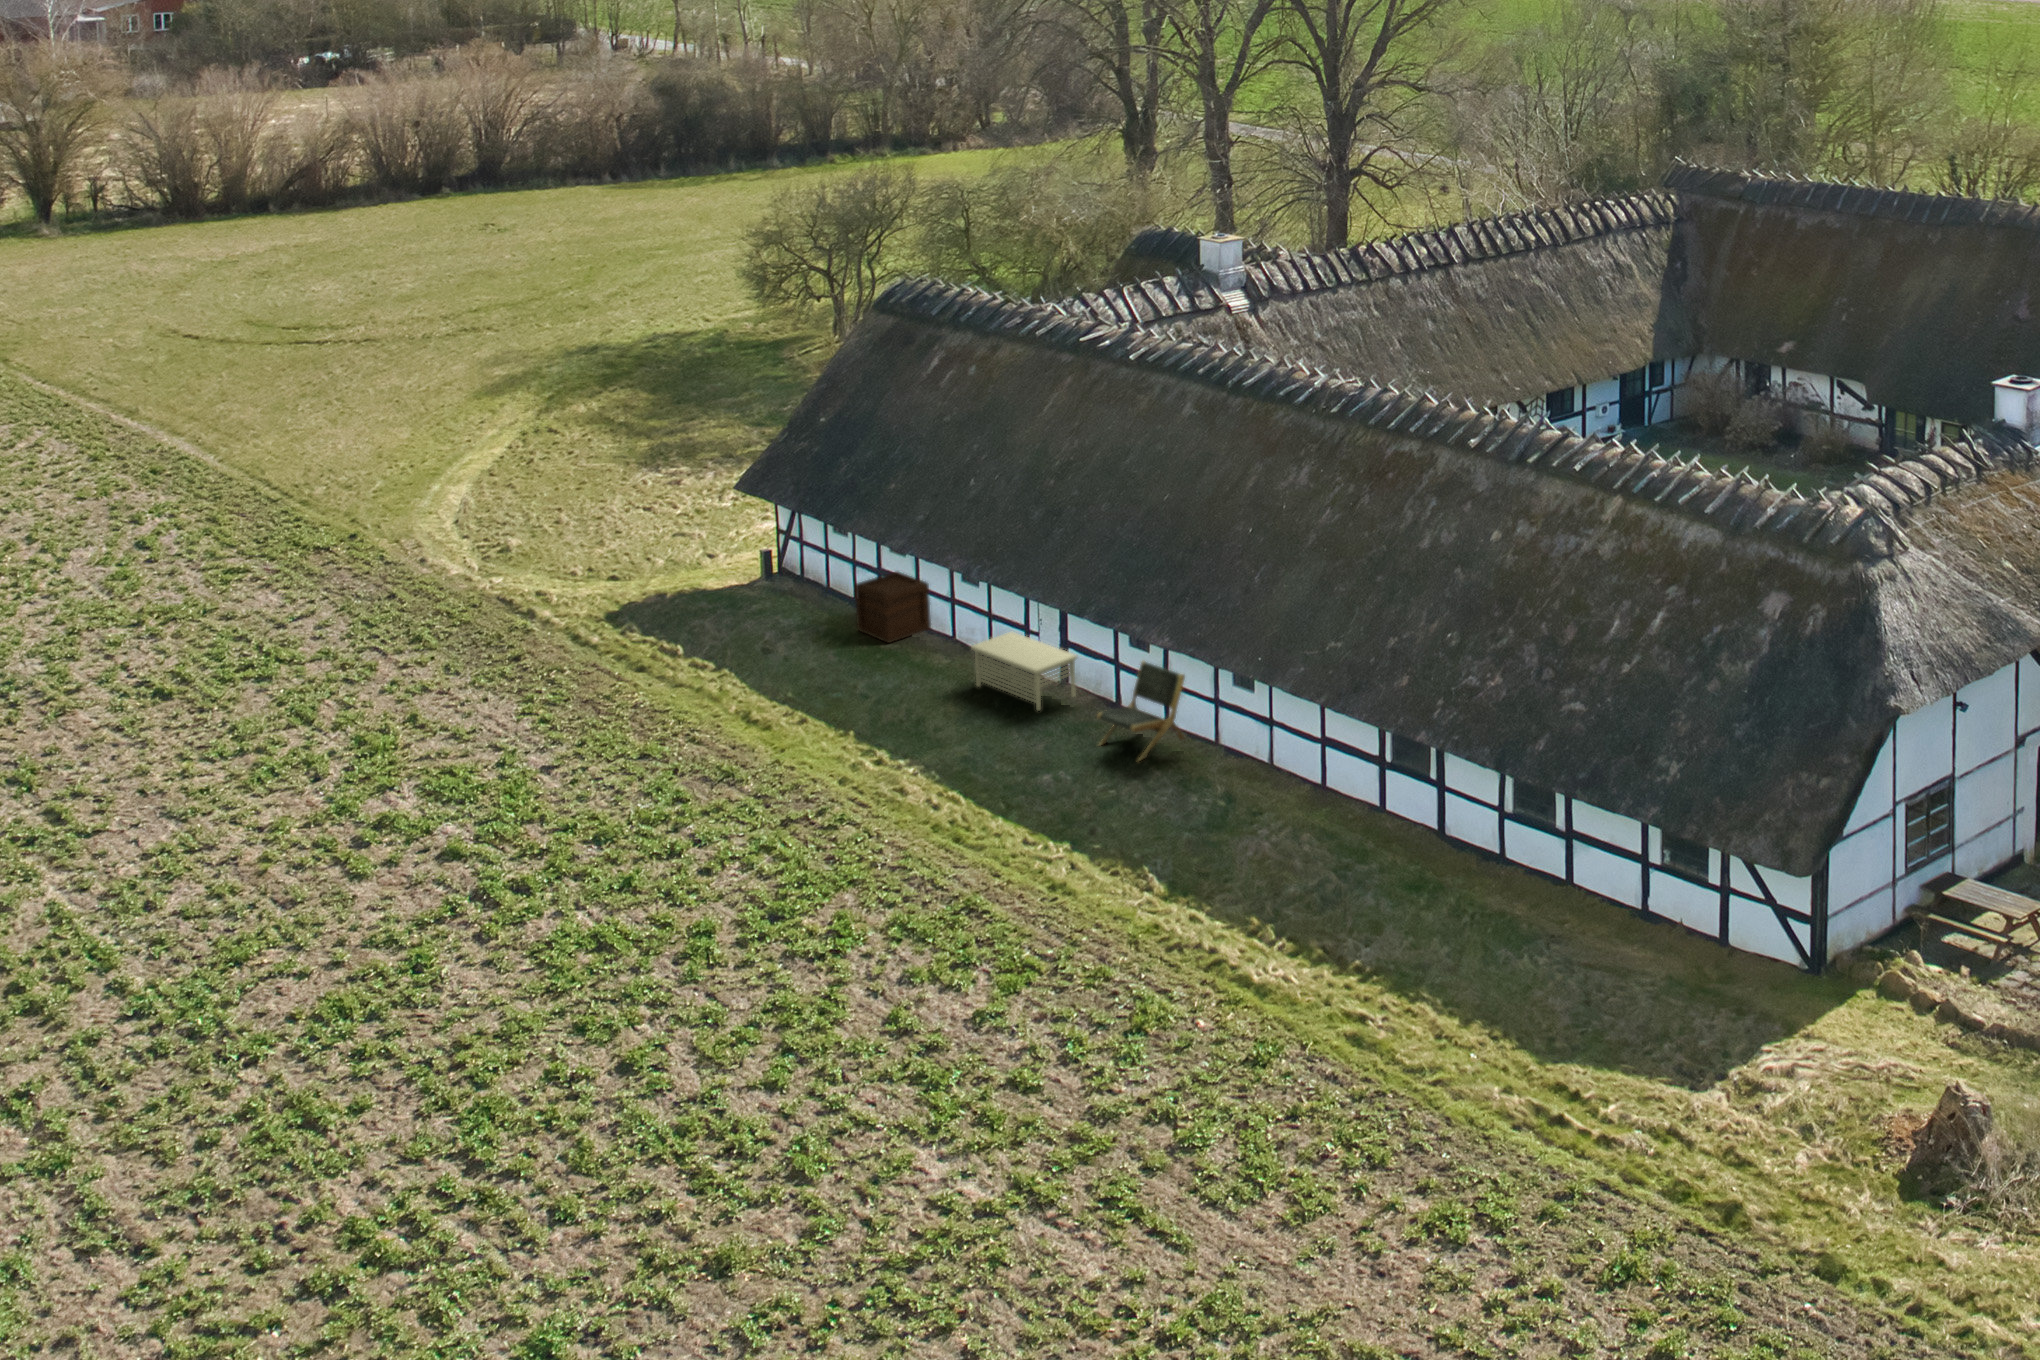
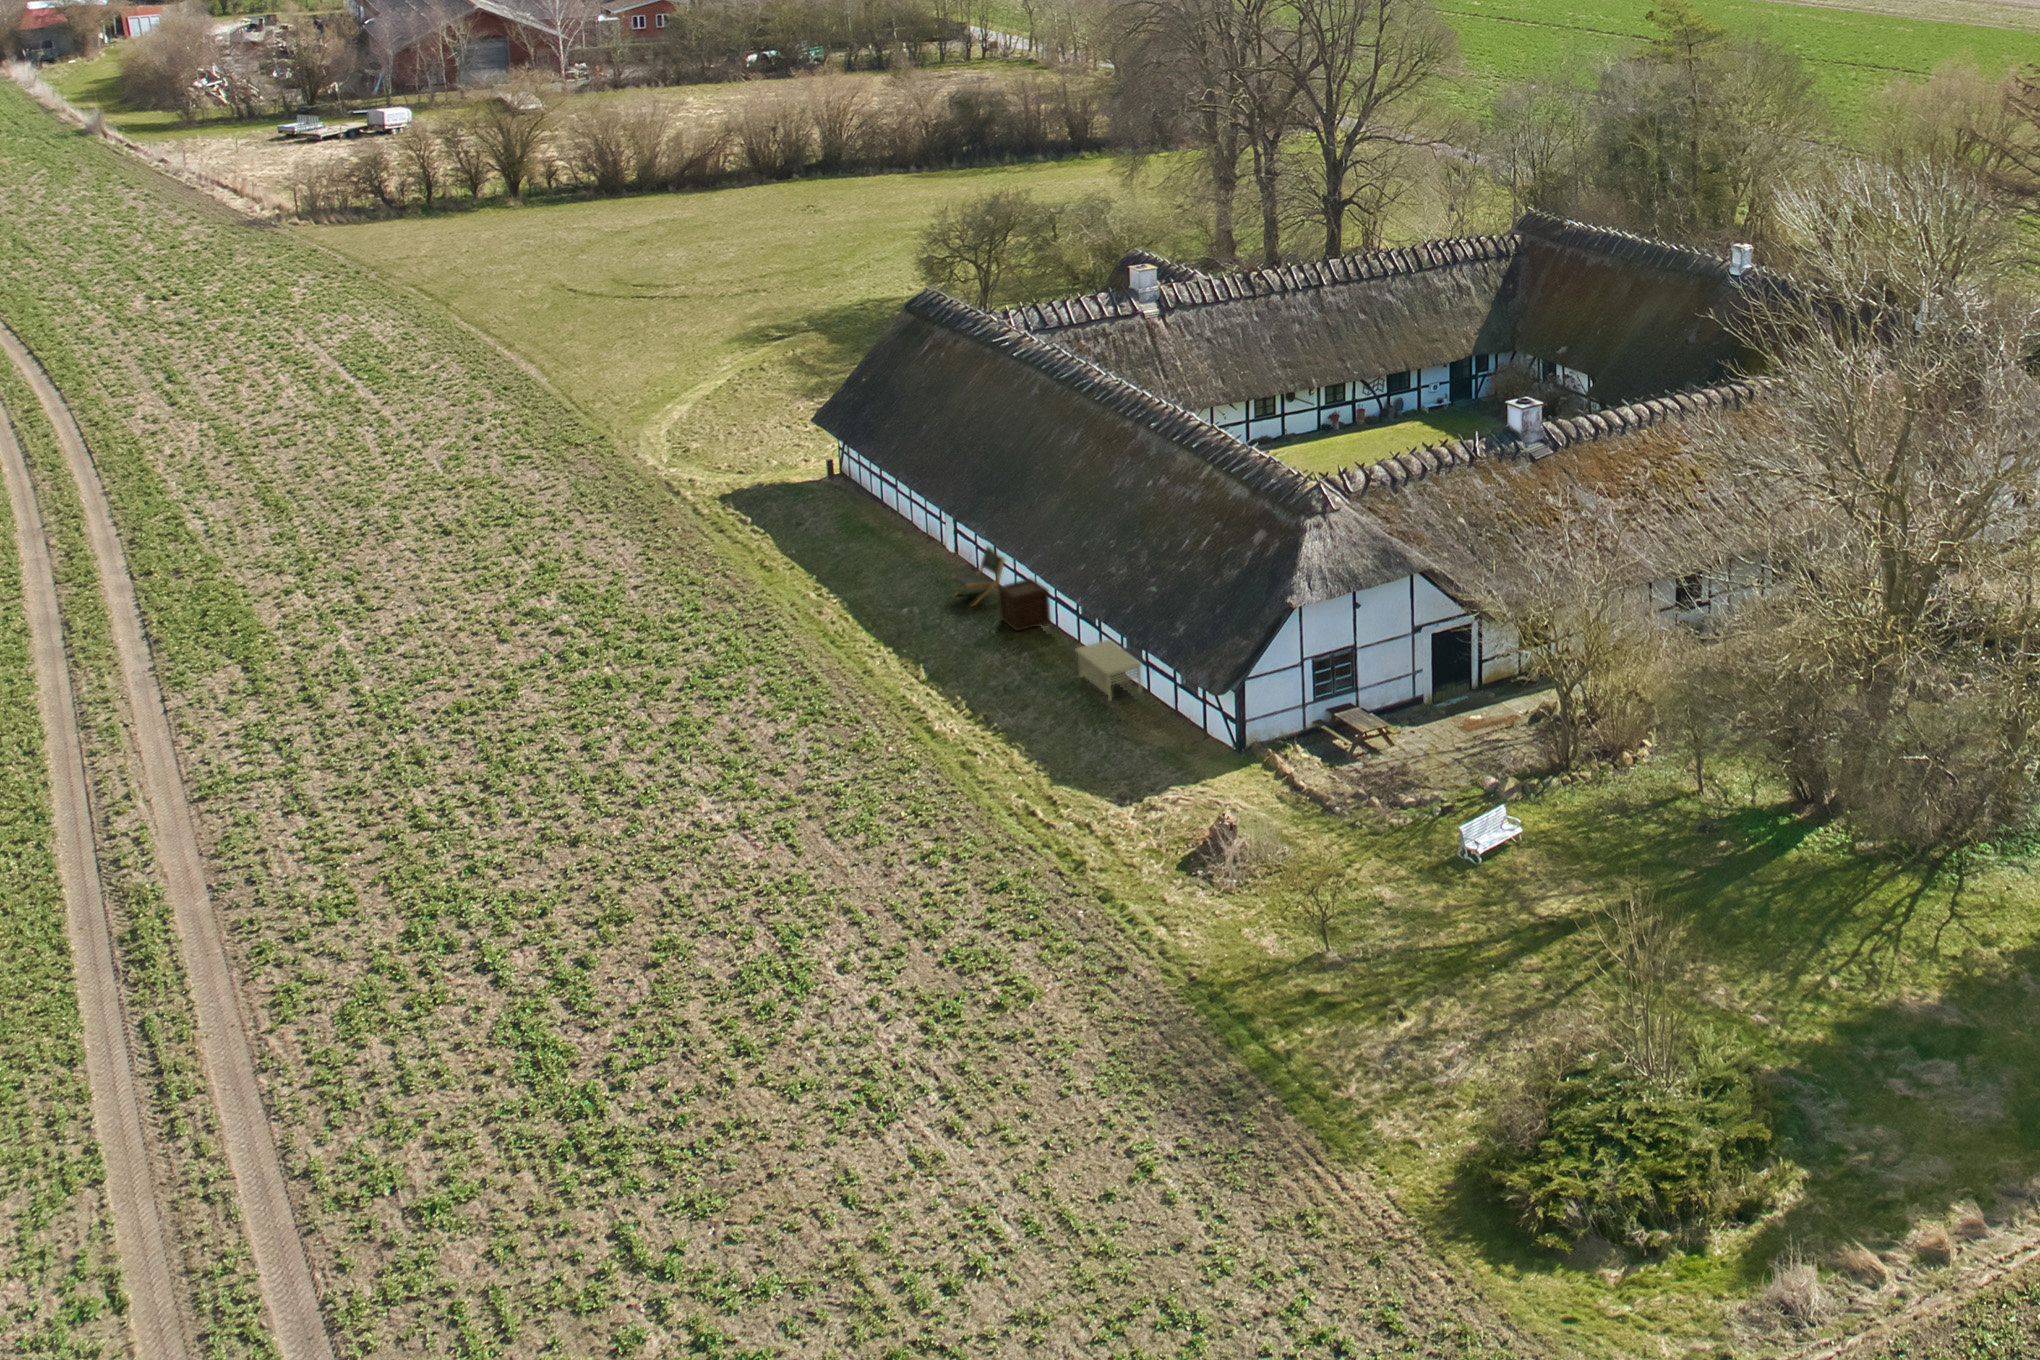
wooden crate: present [855,571,931,643] -> present [998,579,1051,631]
storage bench: present [971,632,1077,710] -> present [1076,640,1142,701]

